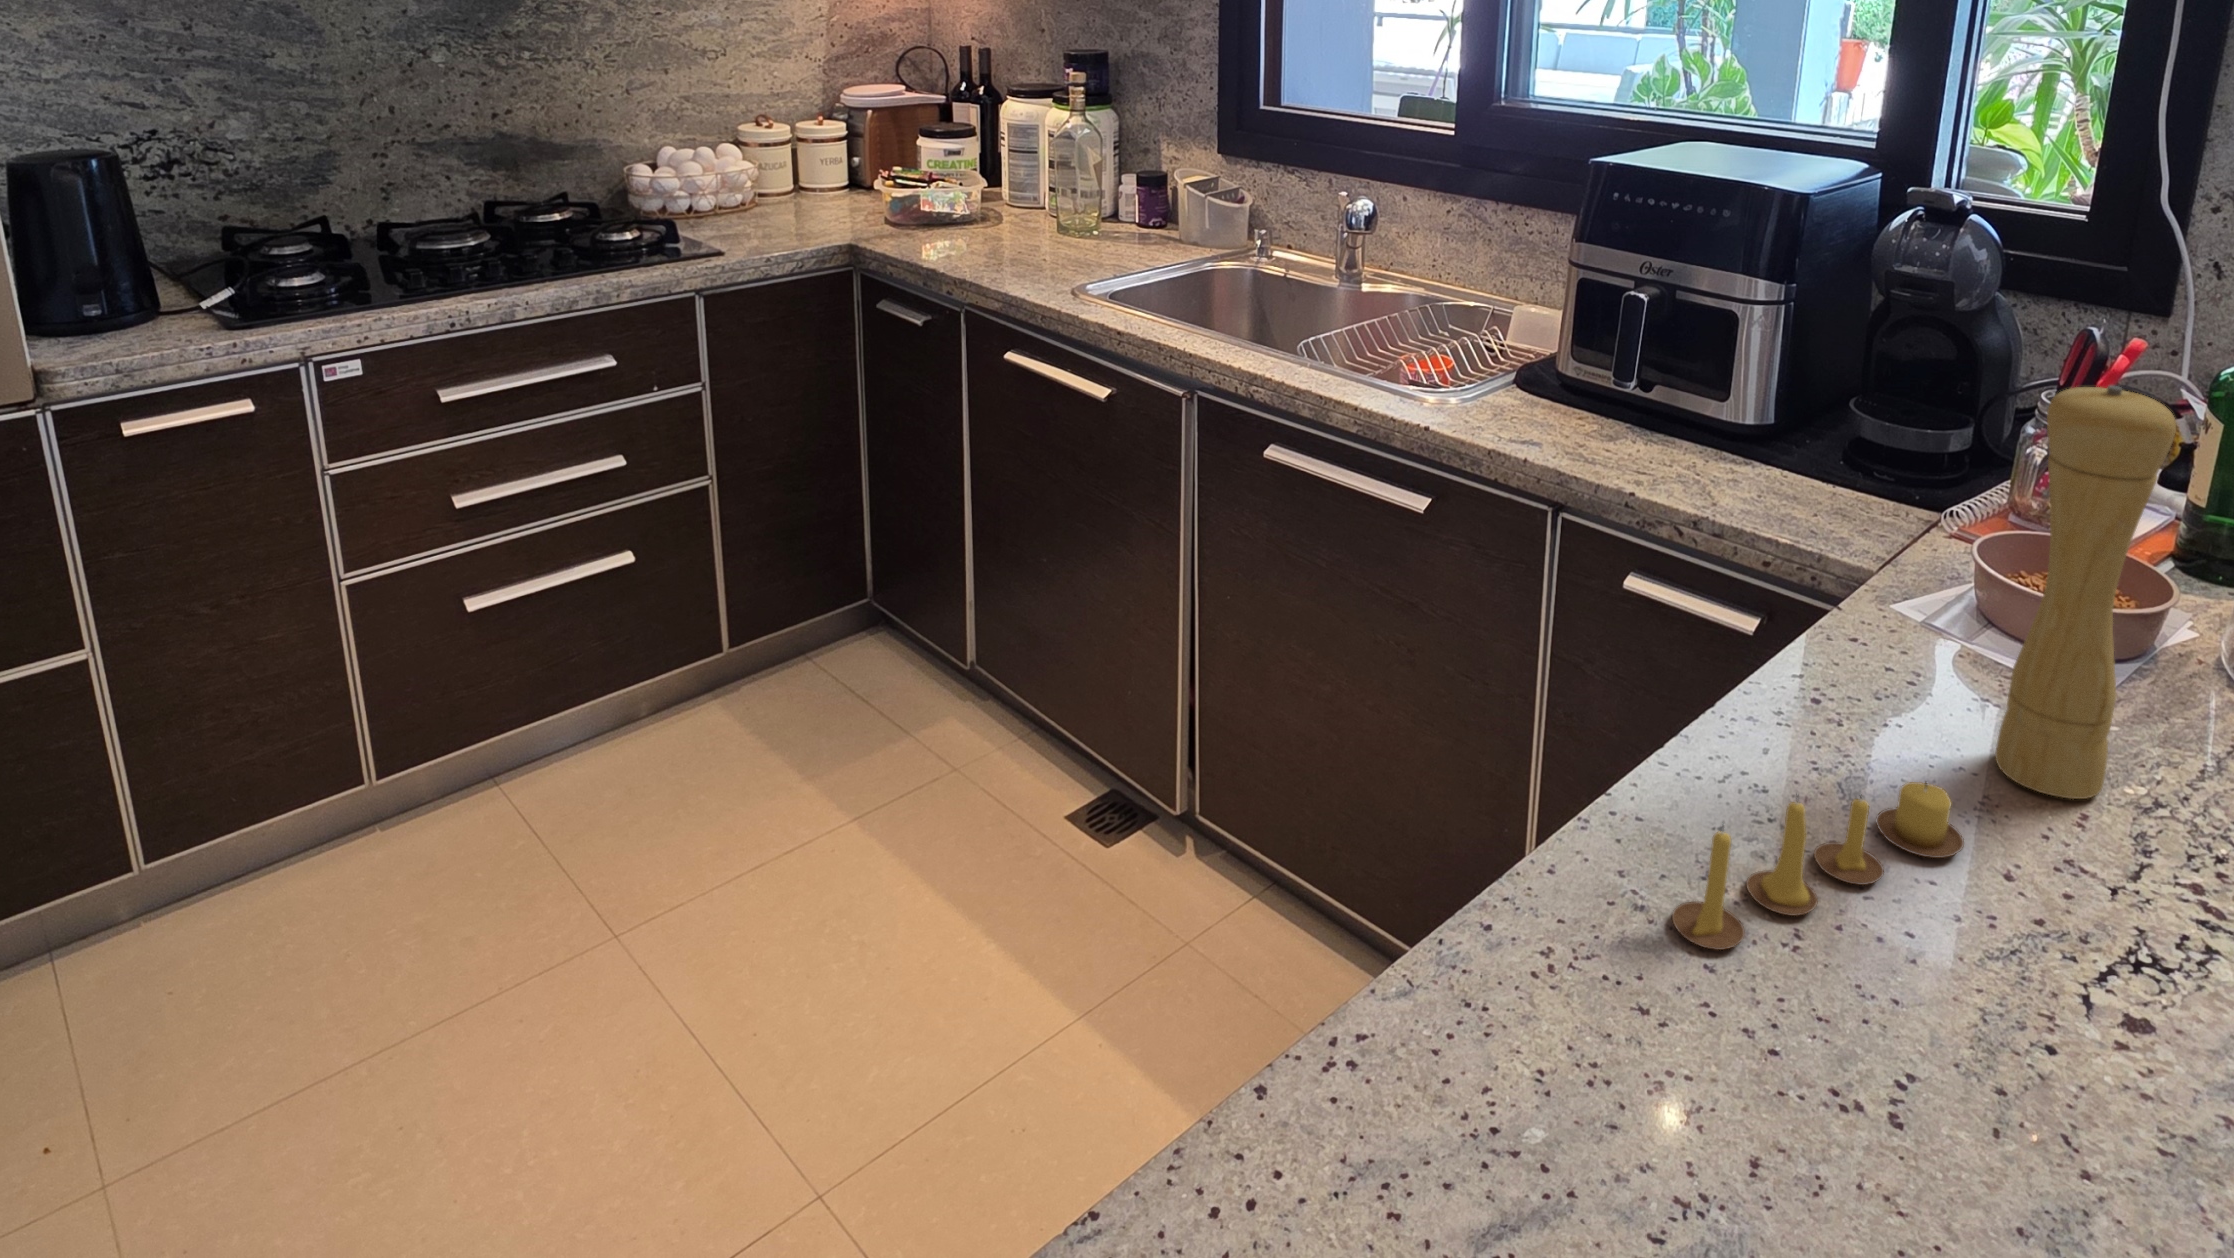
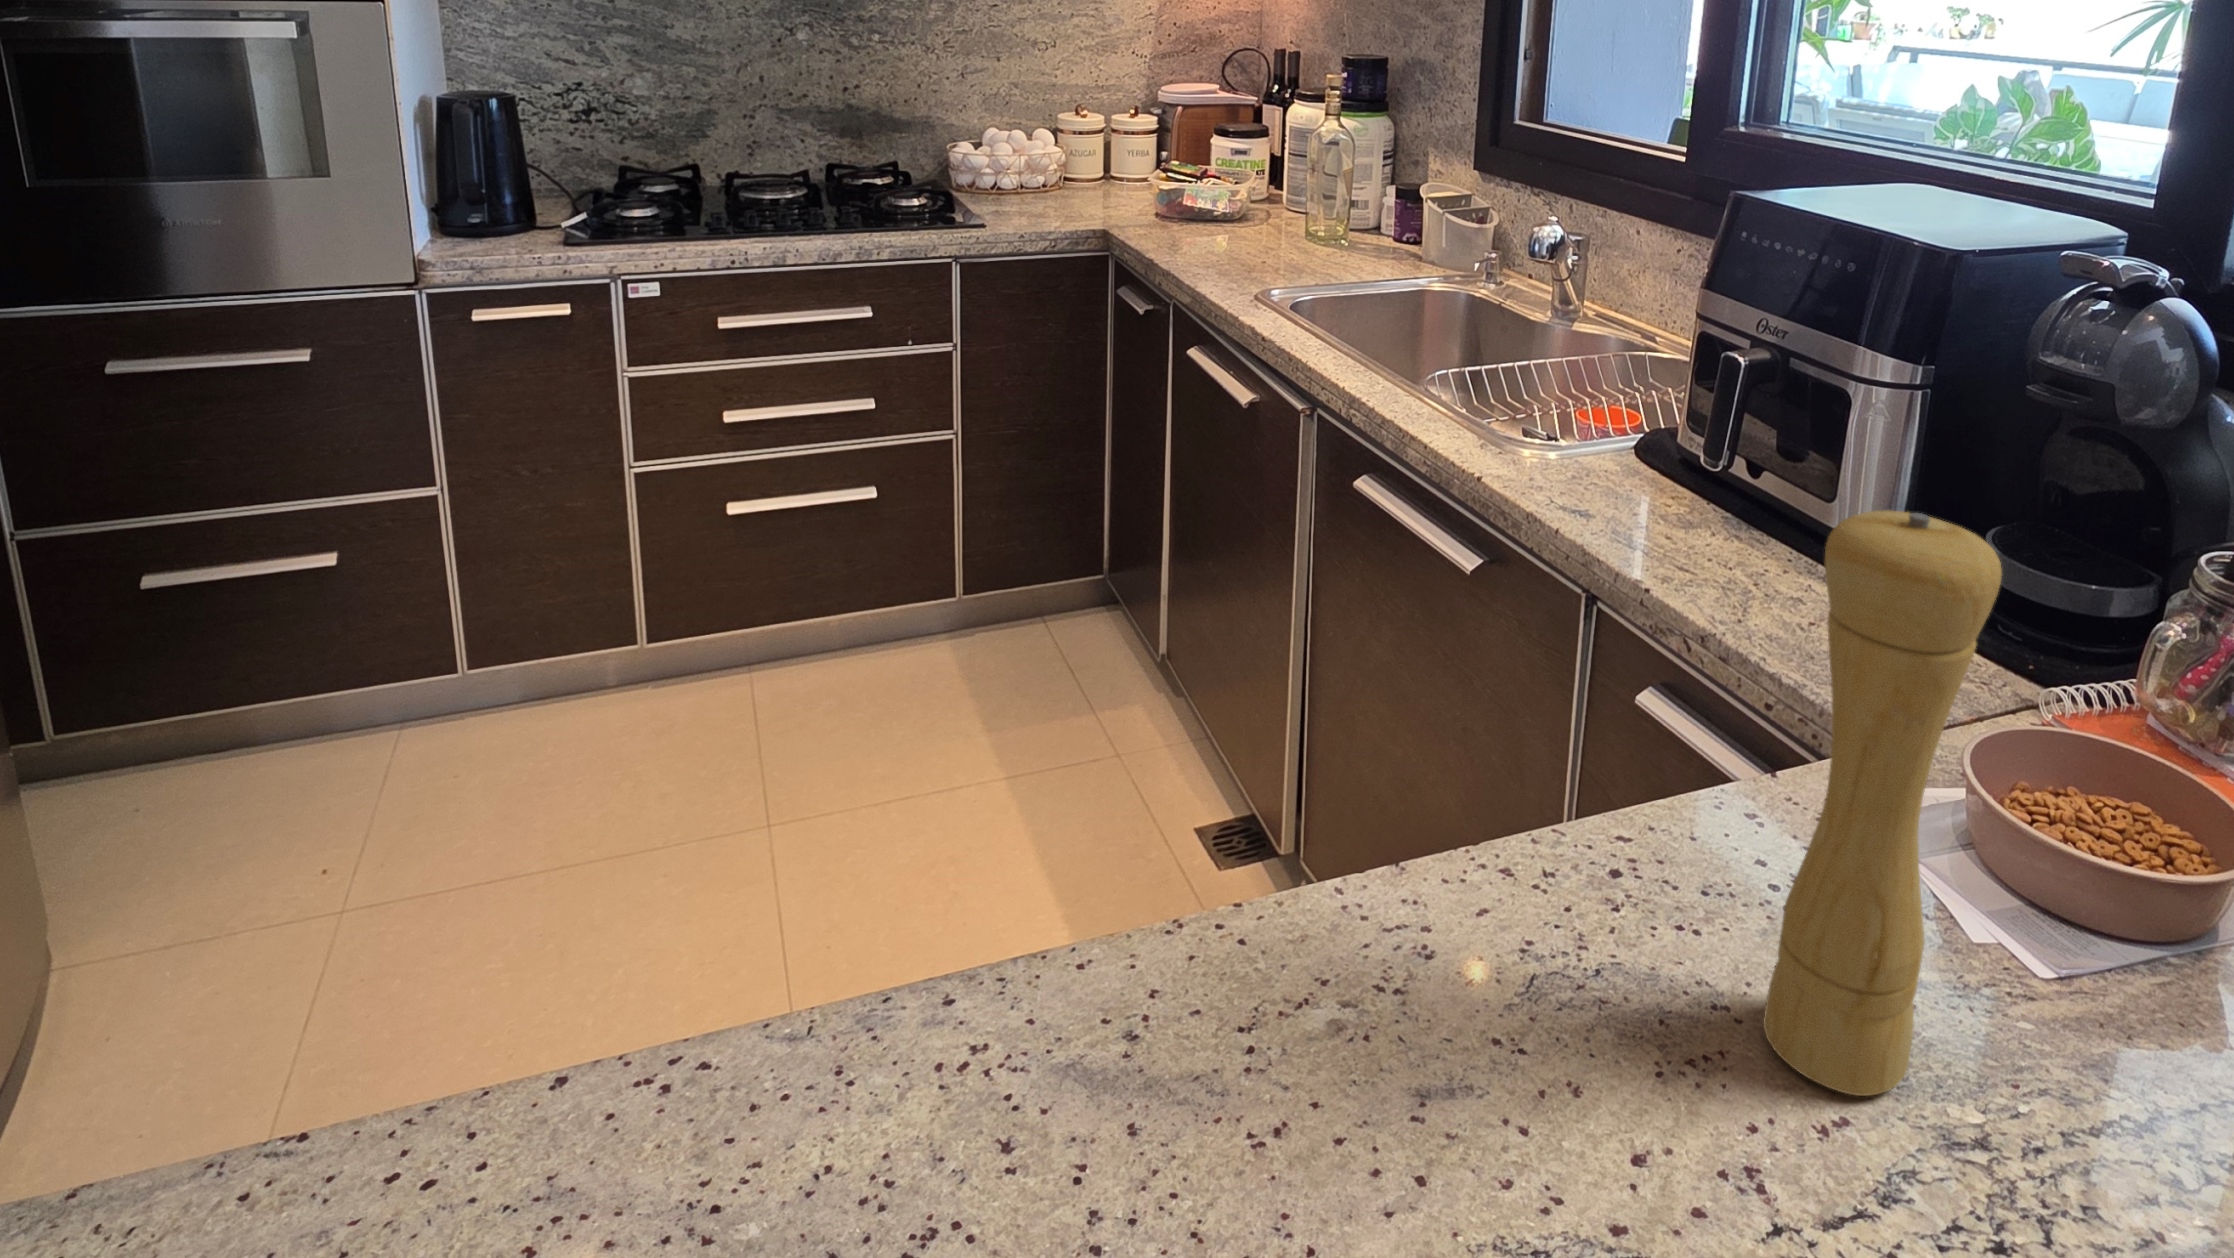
candle: present [1672,782,1964,950] -> none [1118,950,1607,1112]

